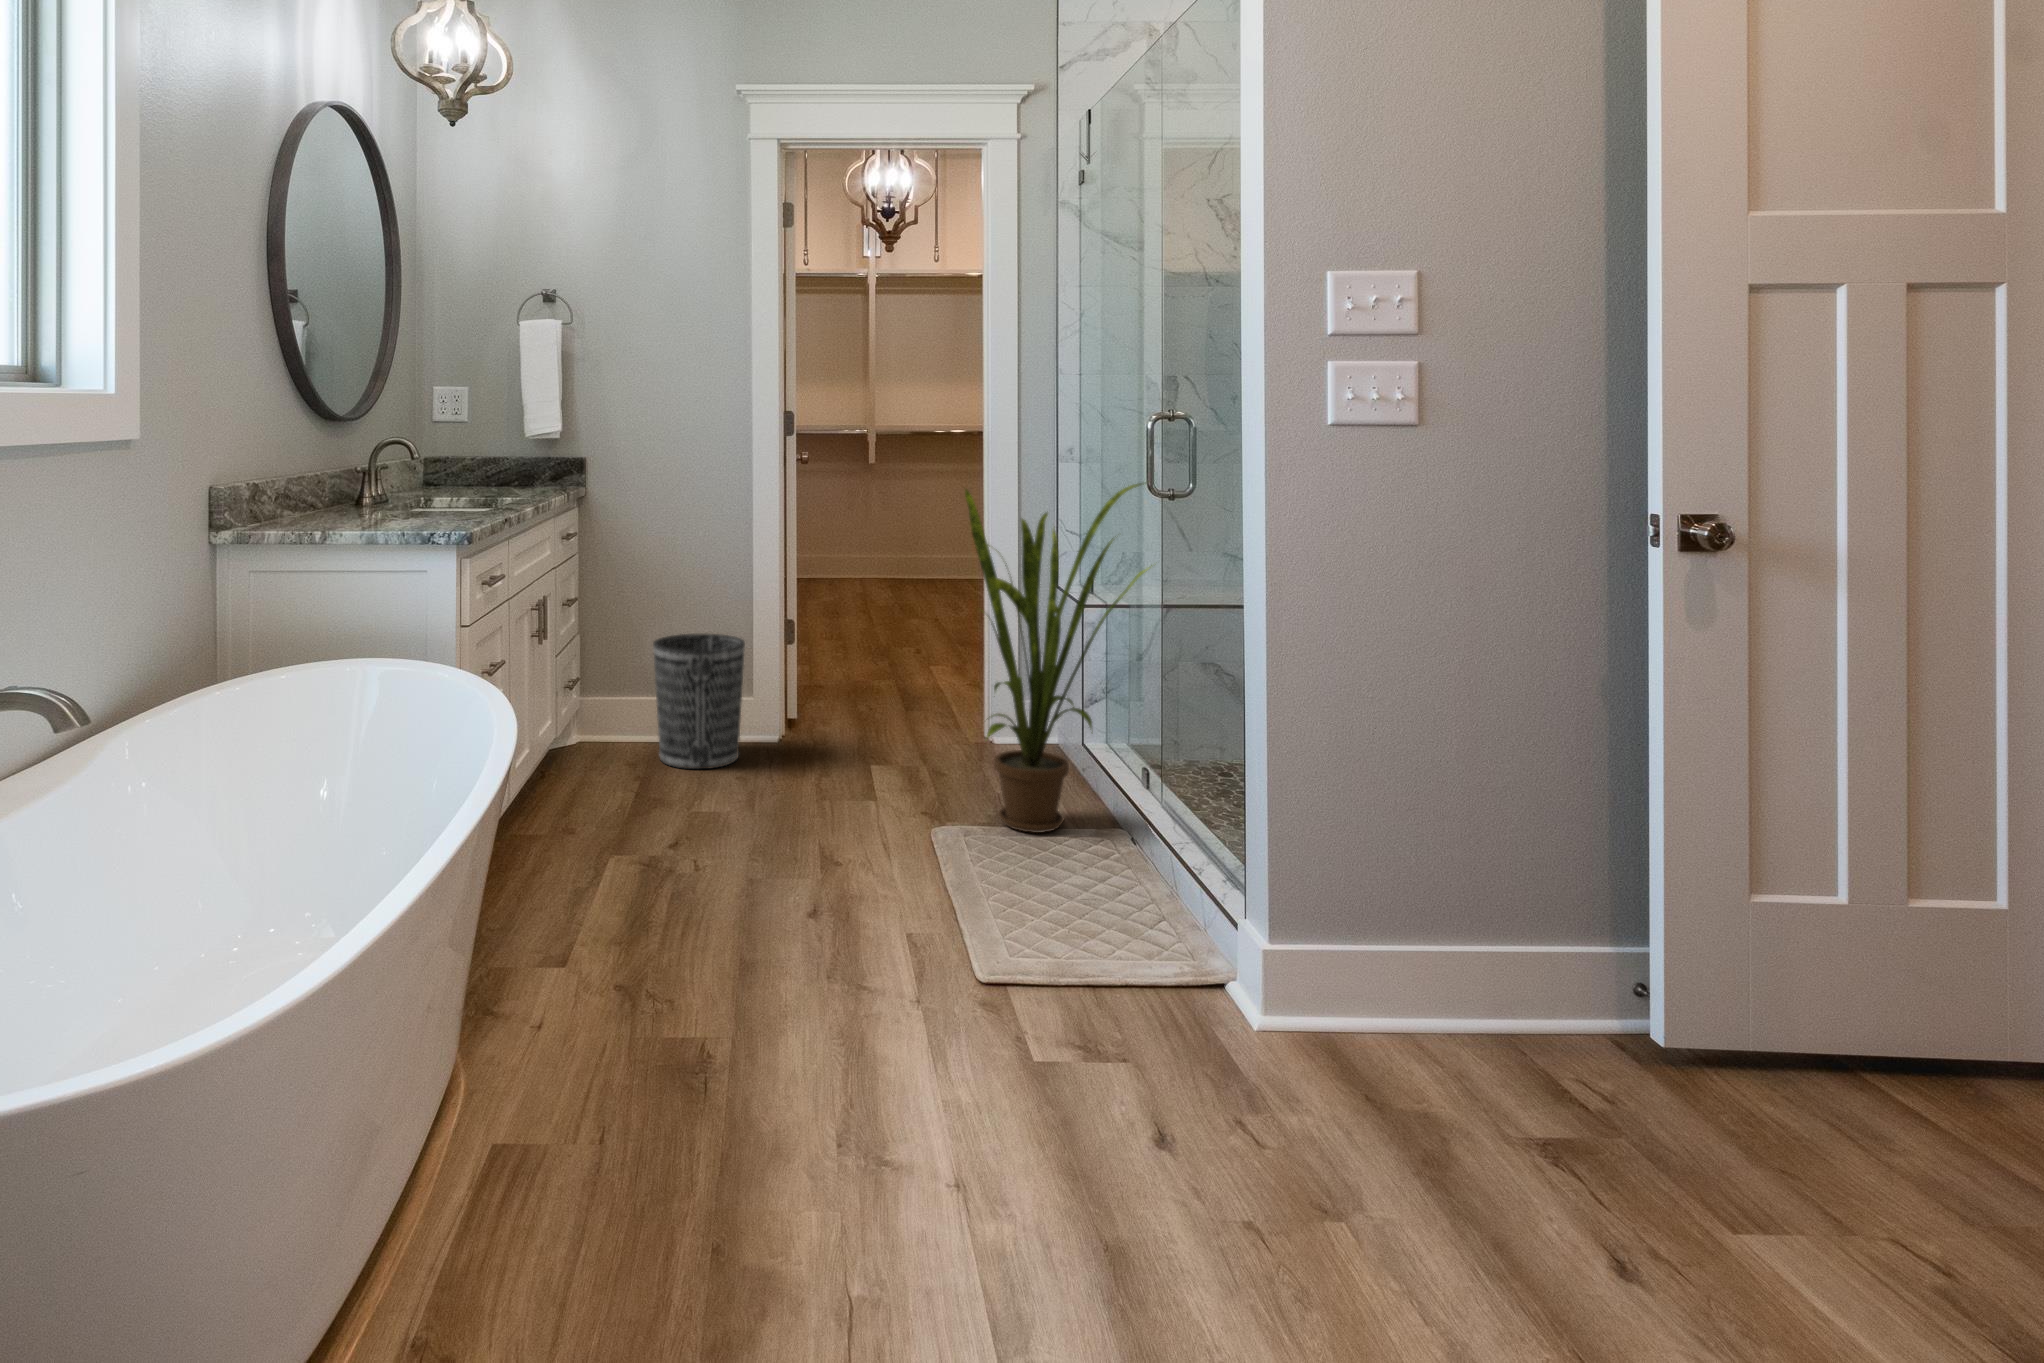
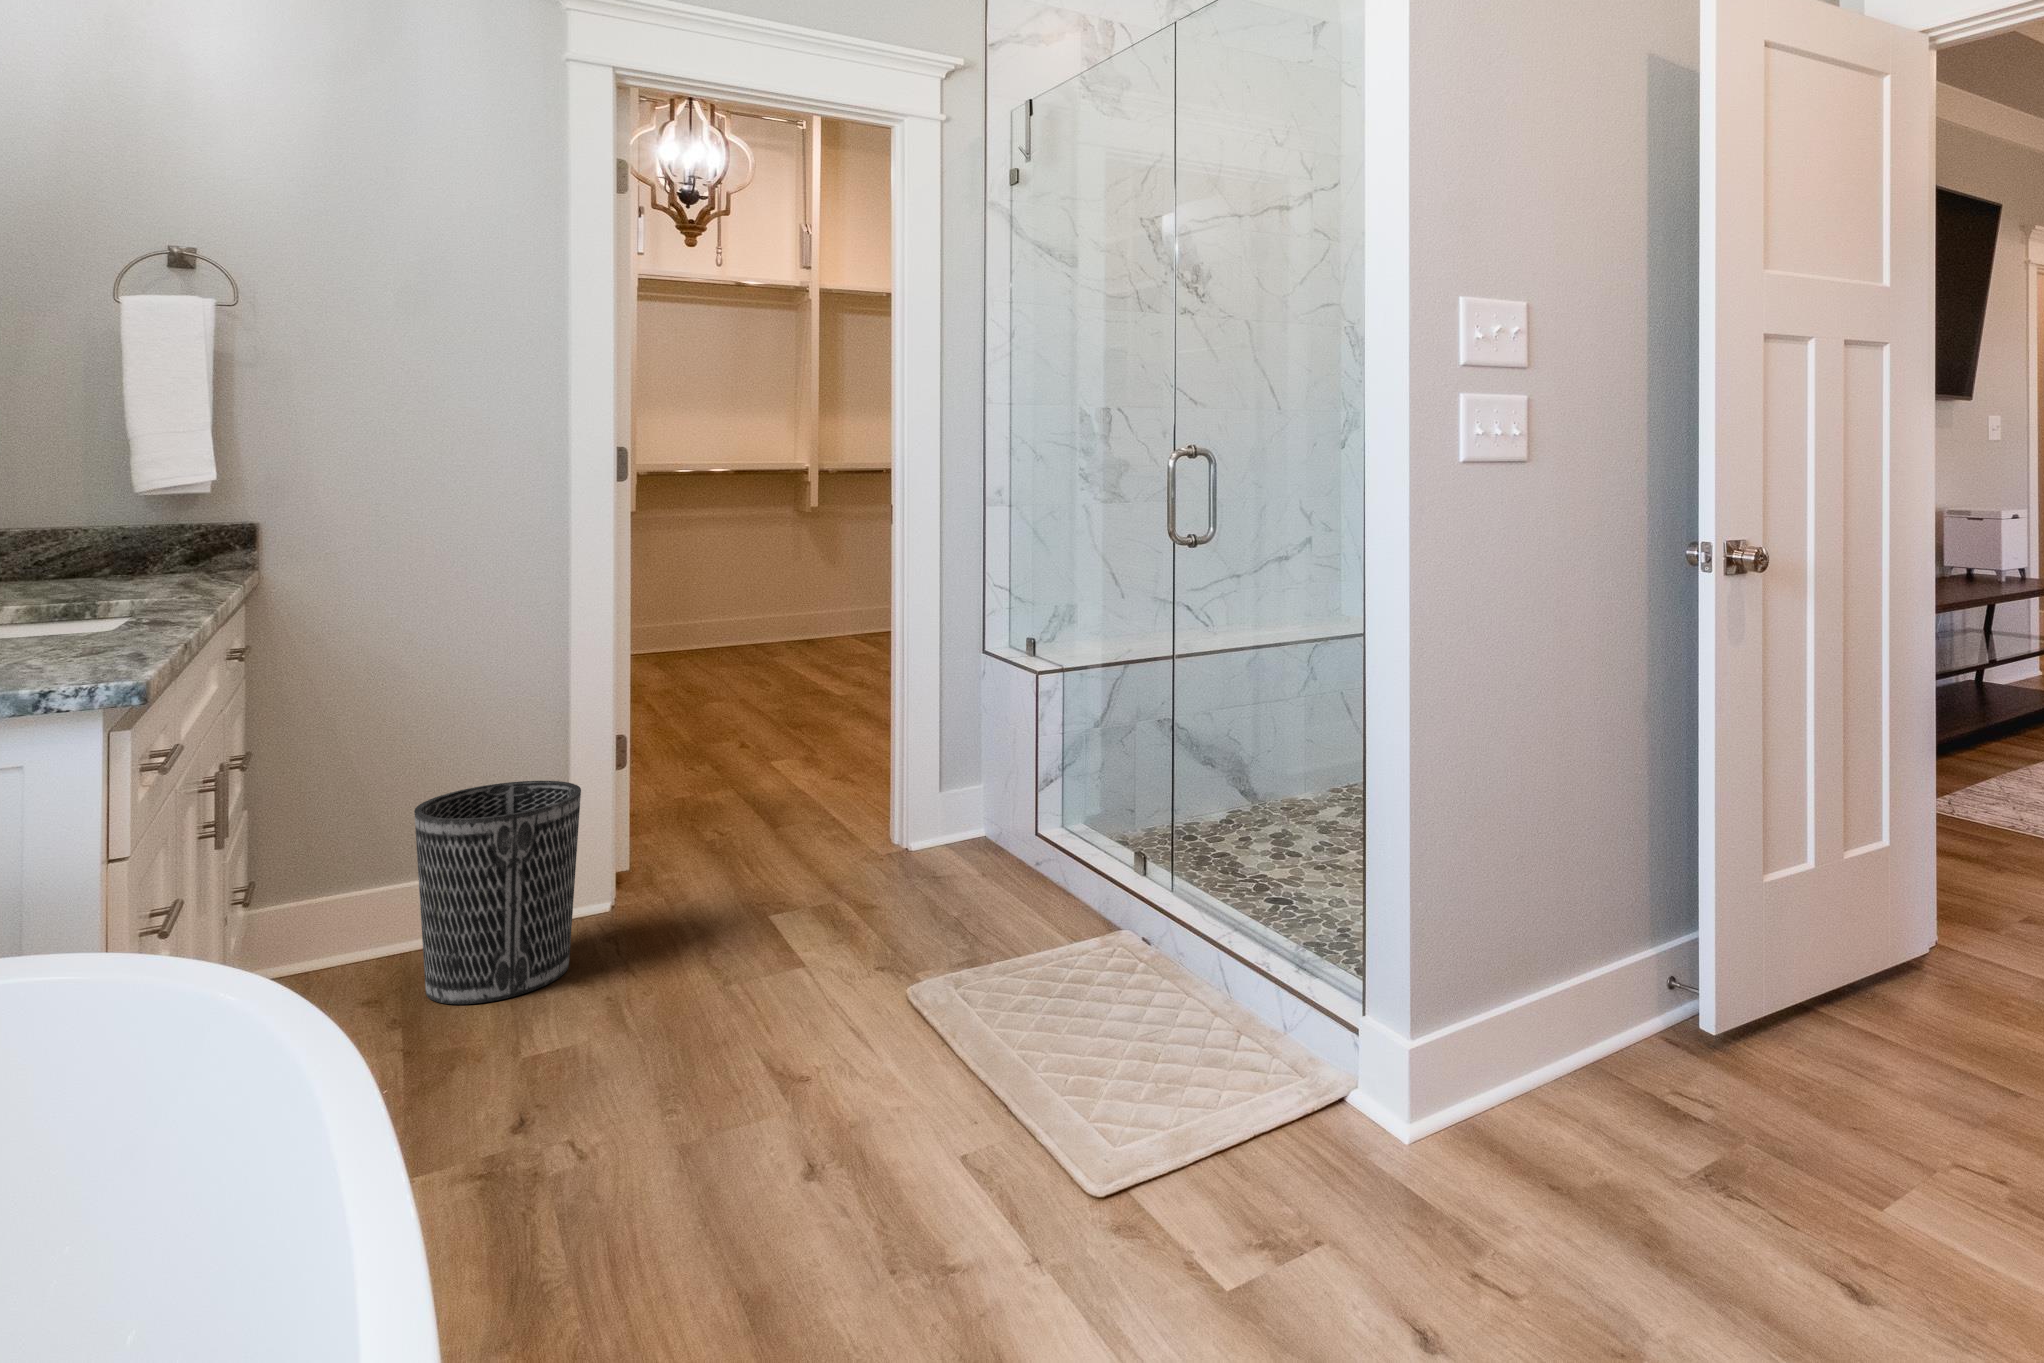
house plant: present [965,483,1152,833] -> none [956,526,1183,974]

